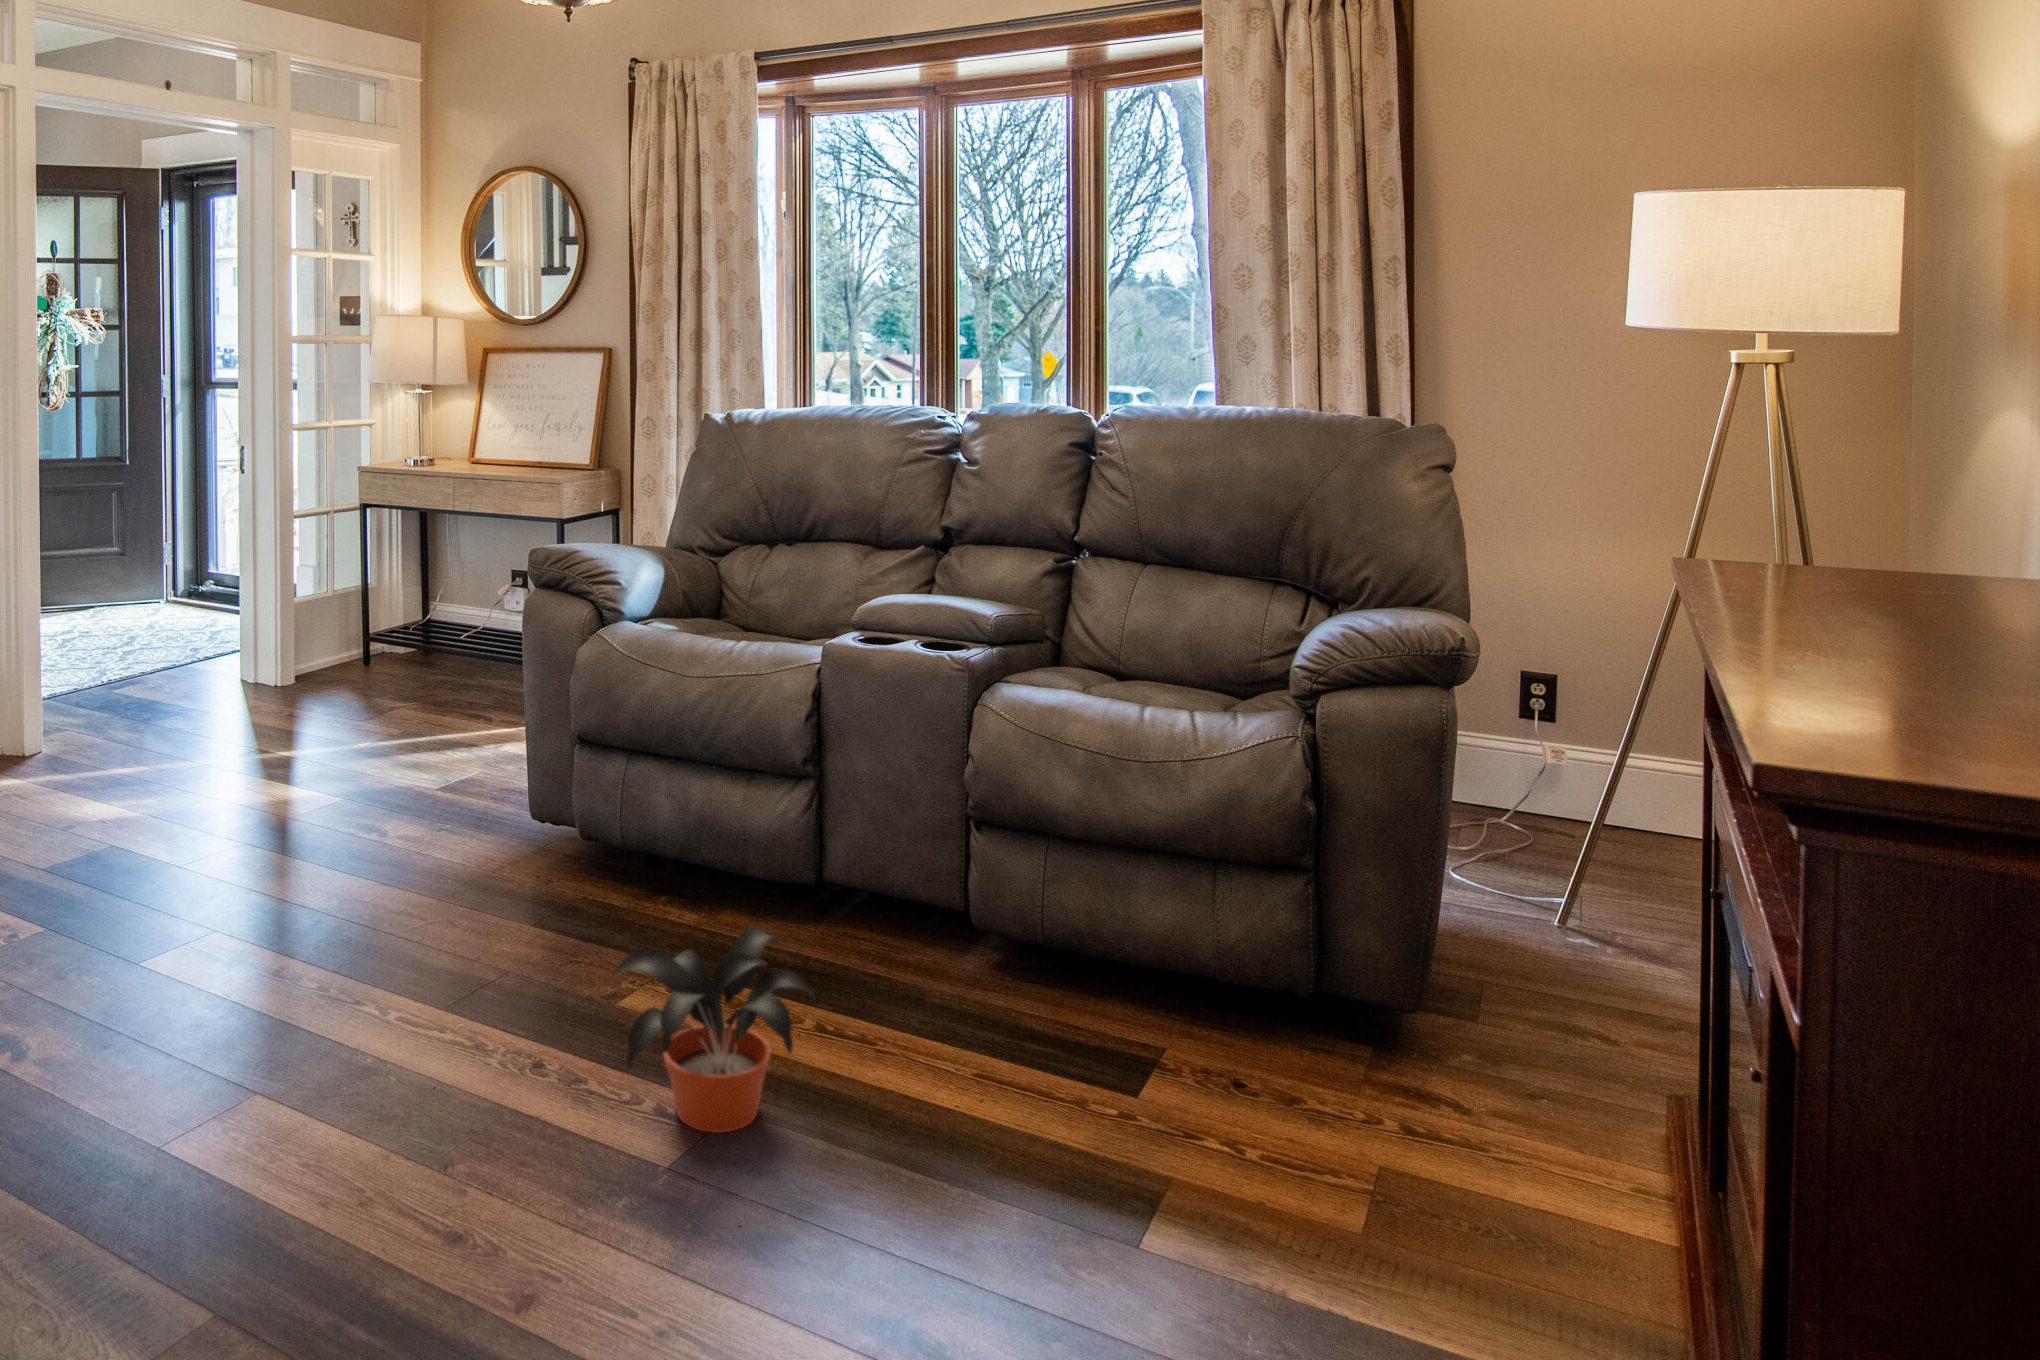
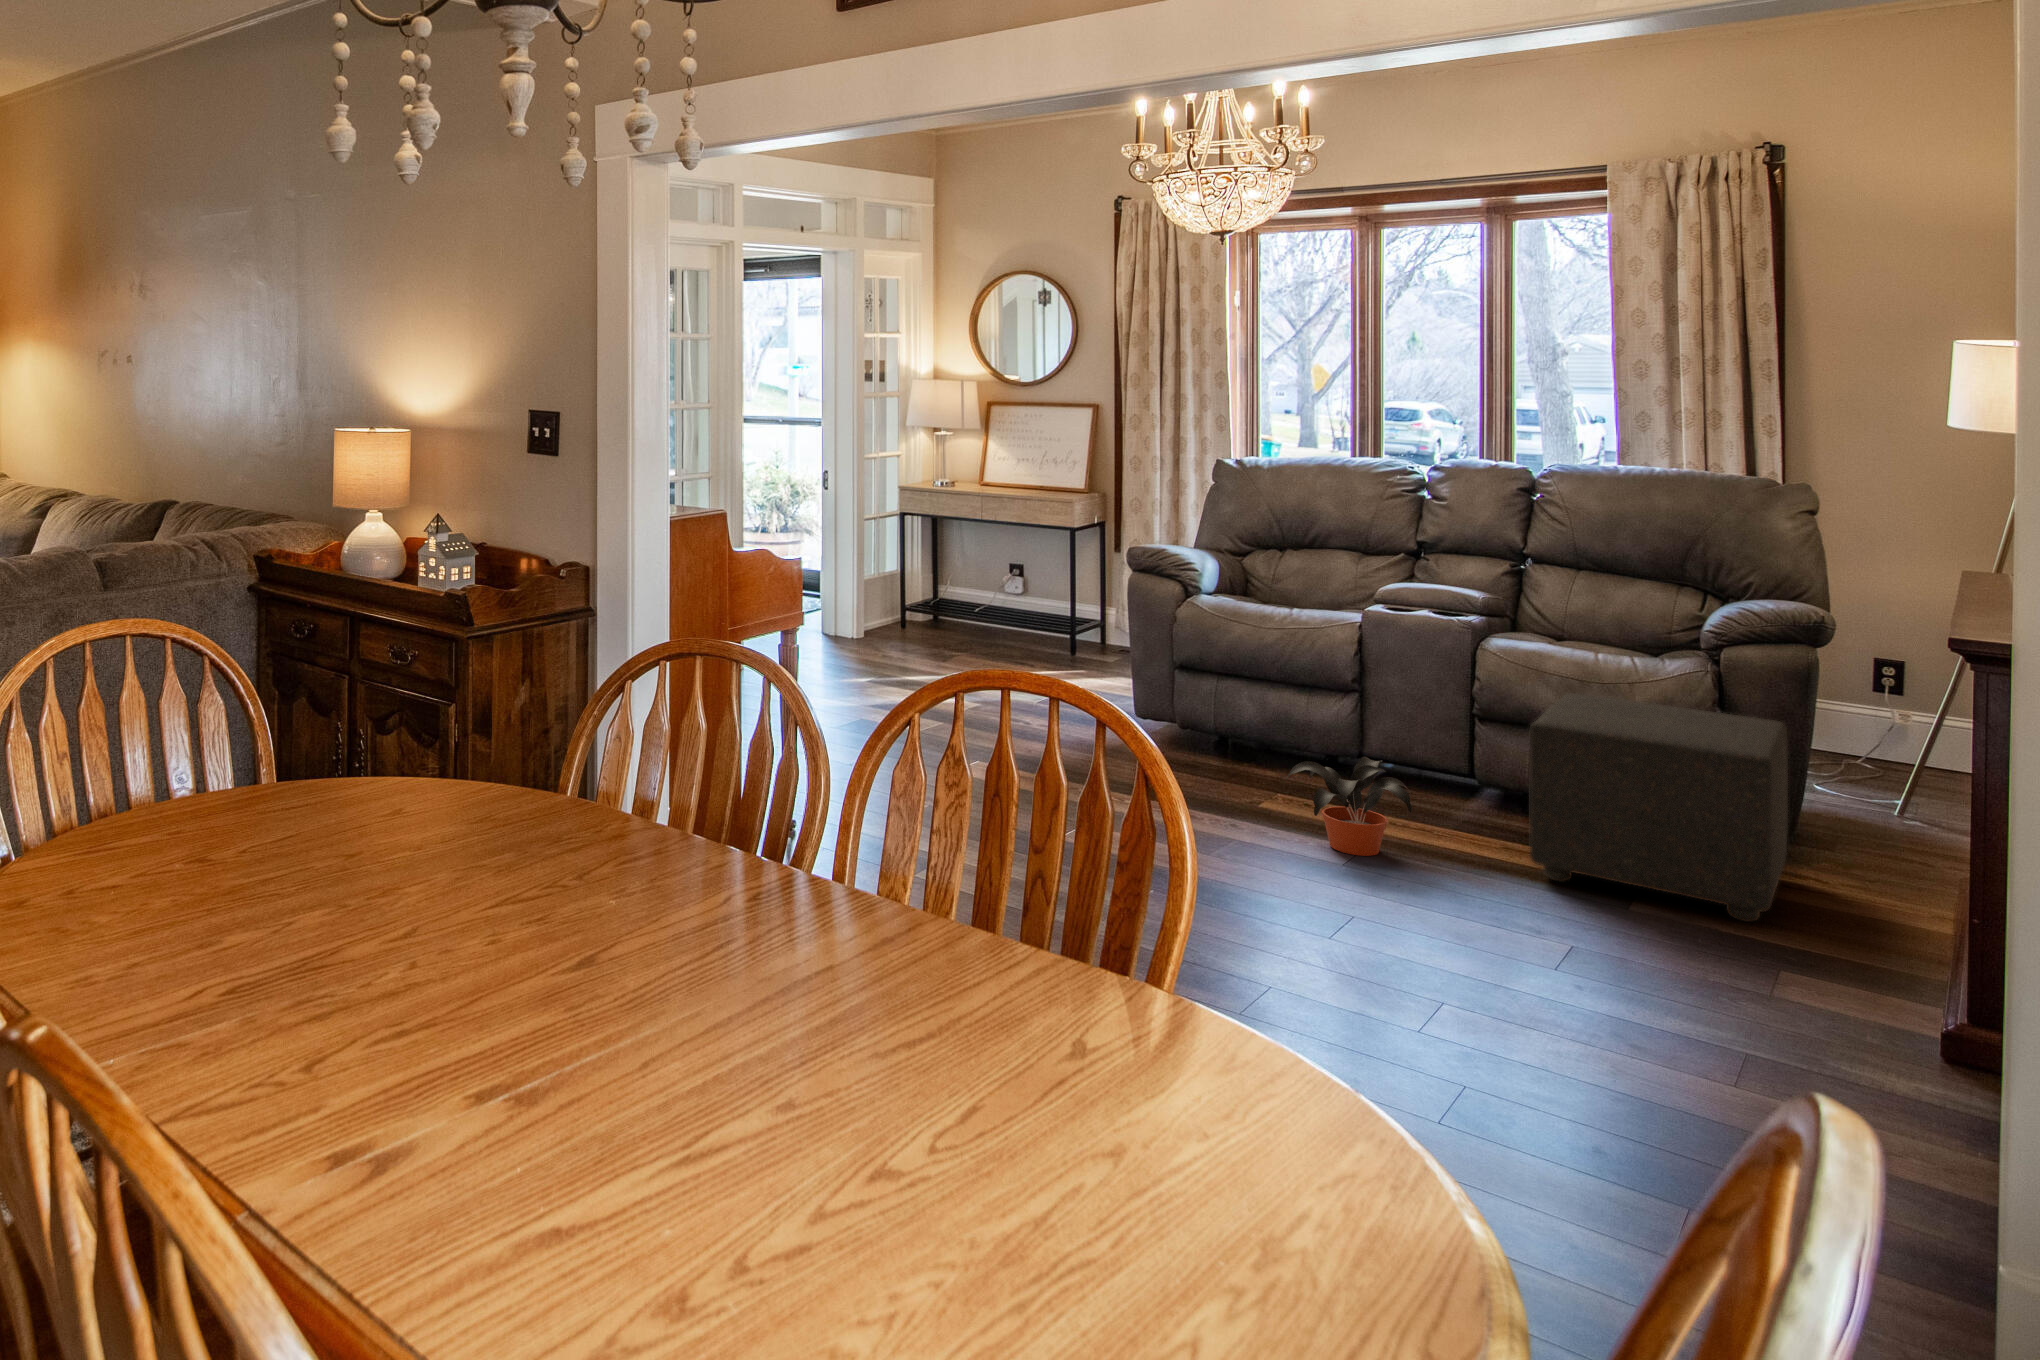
ottoman: none [985,786,1406,1264] -> present [1529,693,1788,922]

